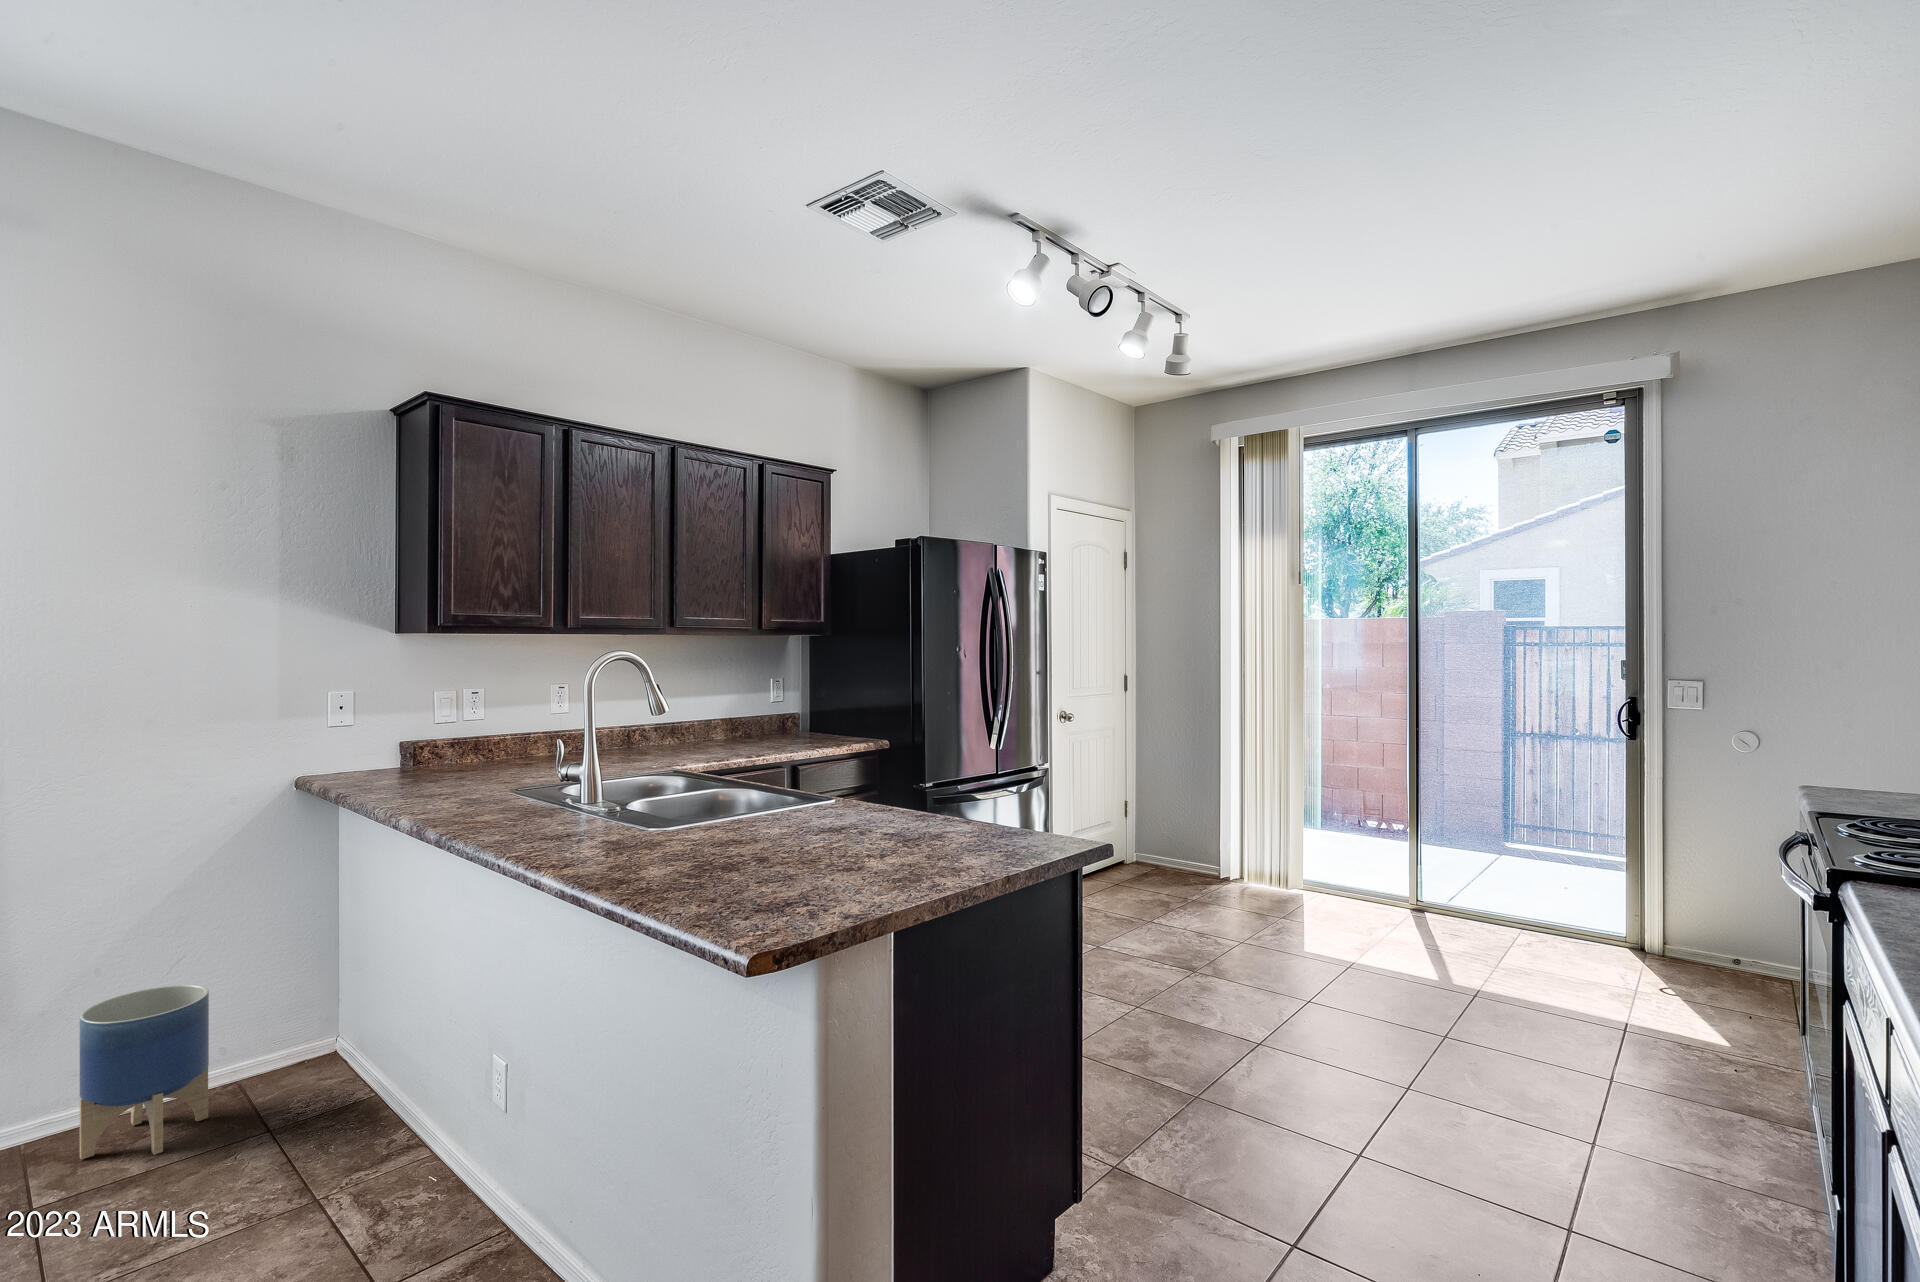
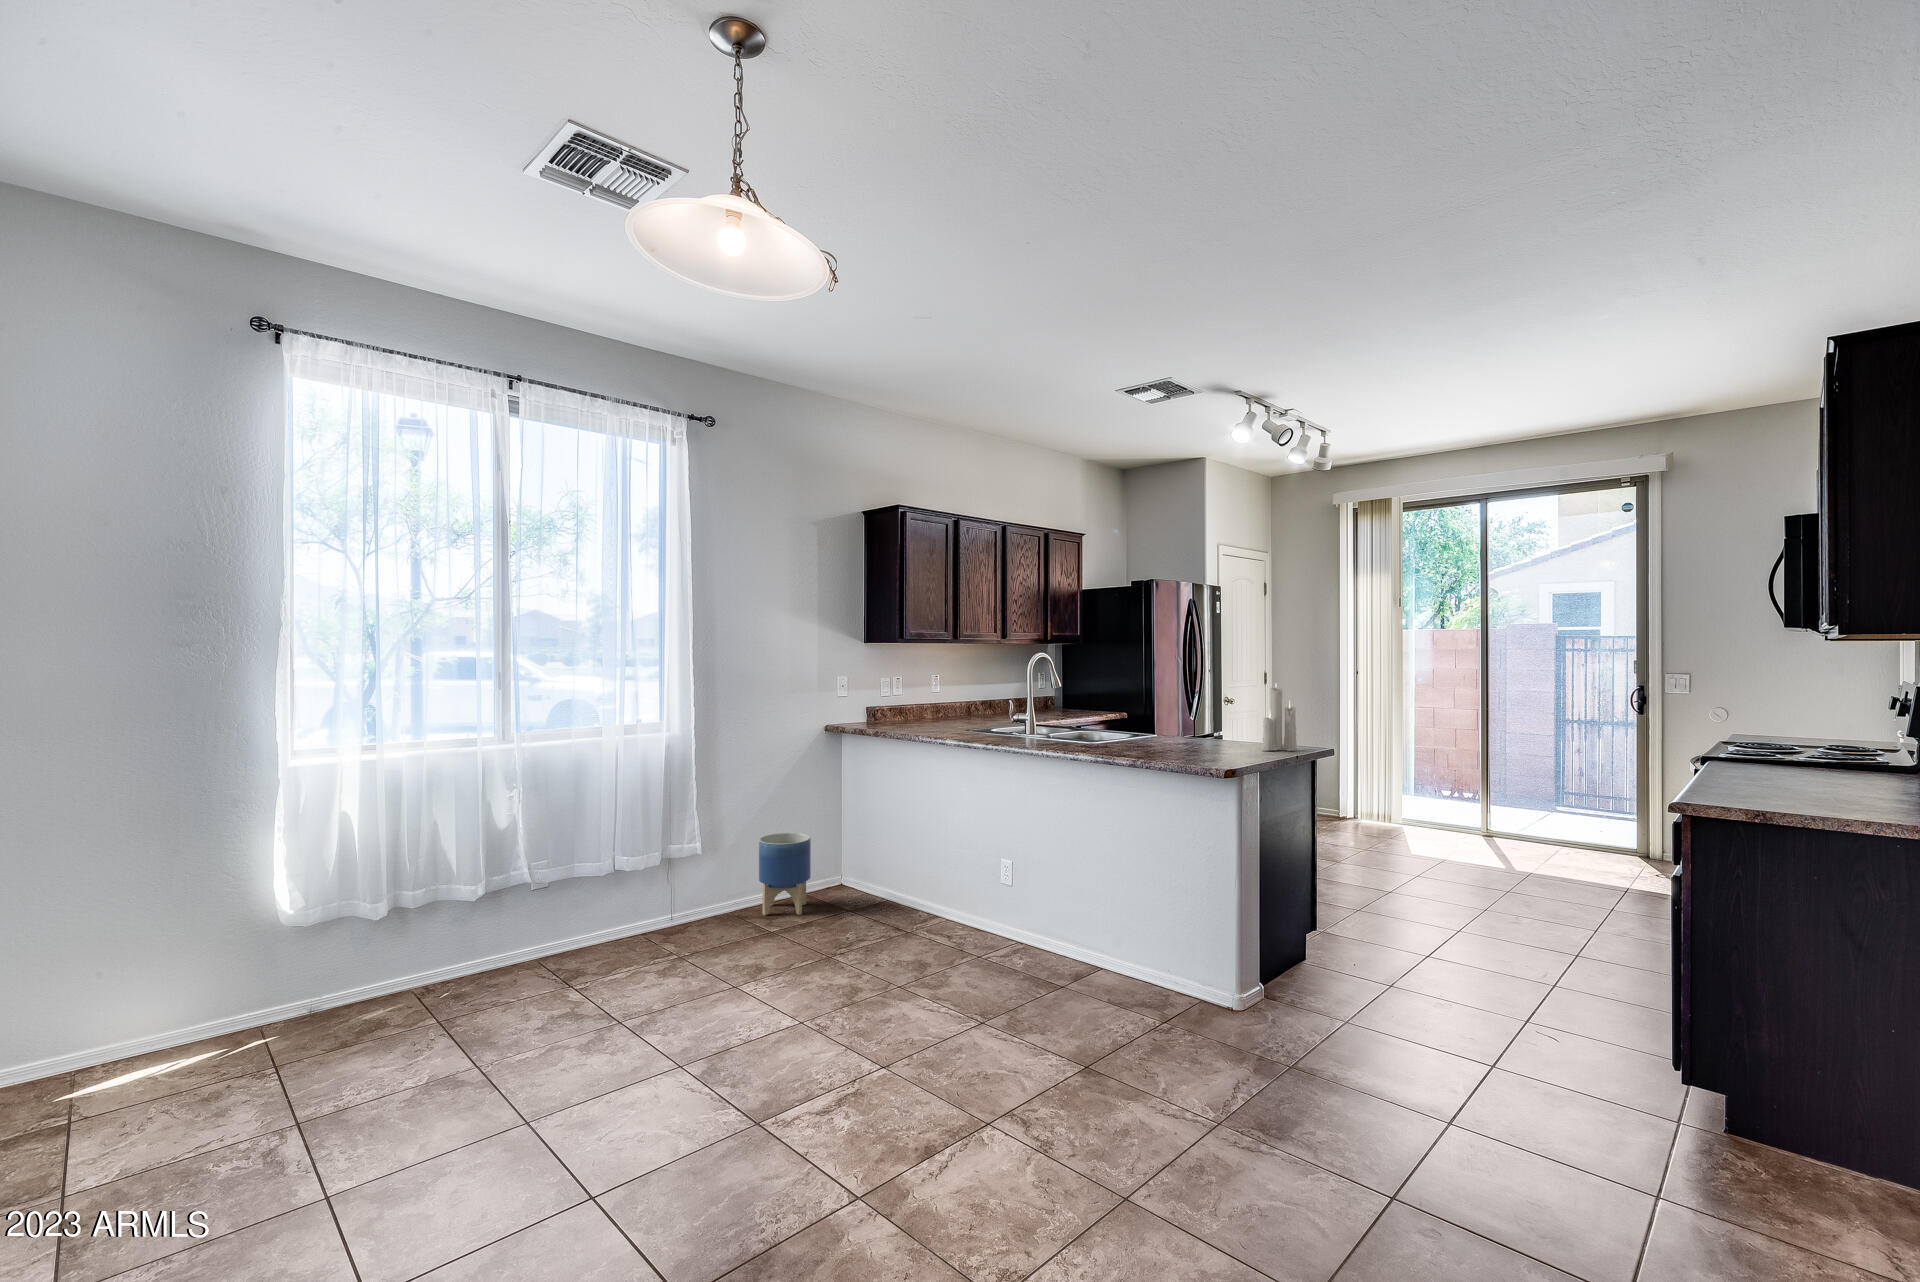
candle: none [973,697,1045,854] -> present [1262,684,1297,751]

